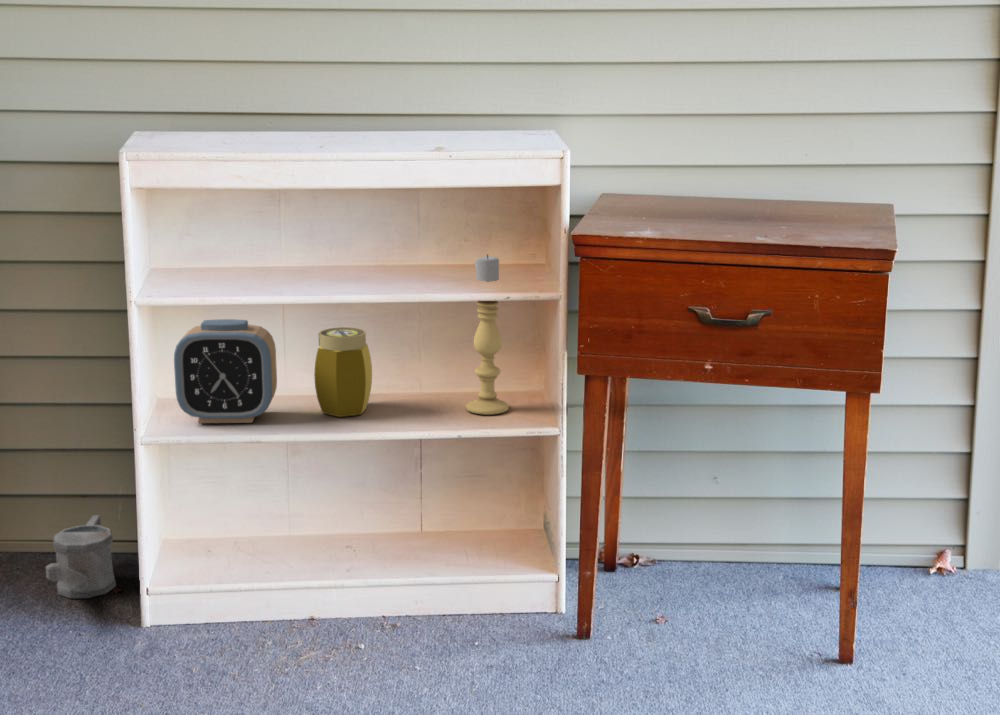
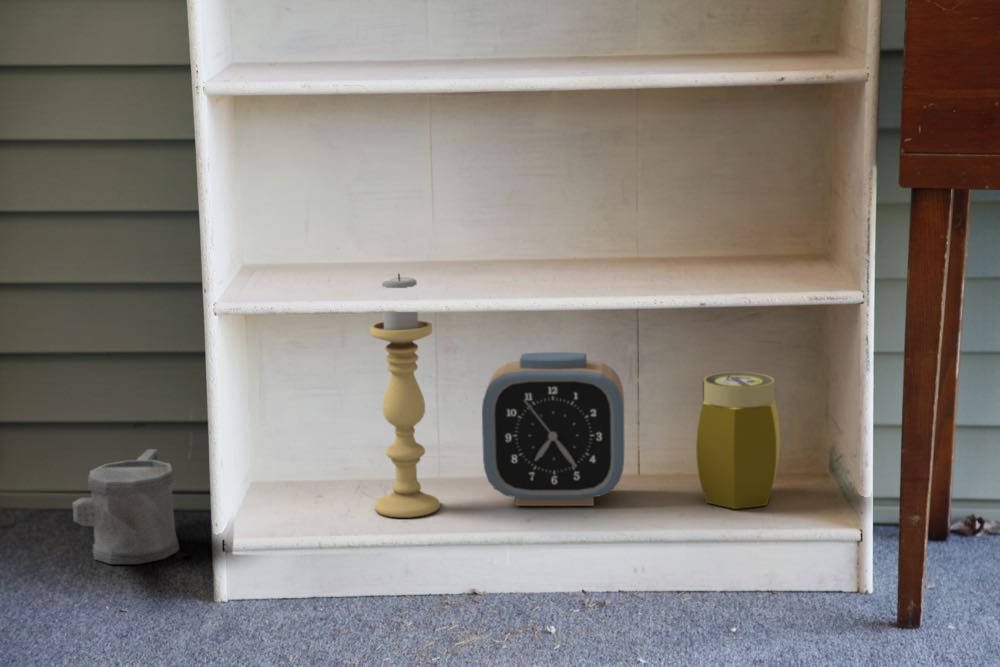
candle holder: present [466,255,509,415] -> present [370,274,440,517]
alarm clock: present [174,319,277,423] -> present [482,352,625,506]
jar: present [314,327,372,417] -> present [696,372,780,509]

